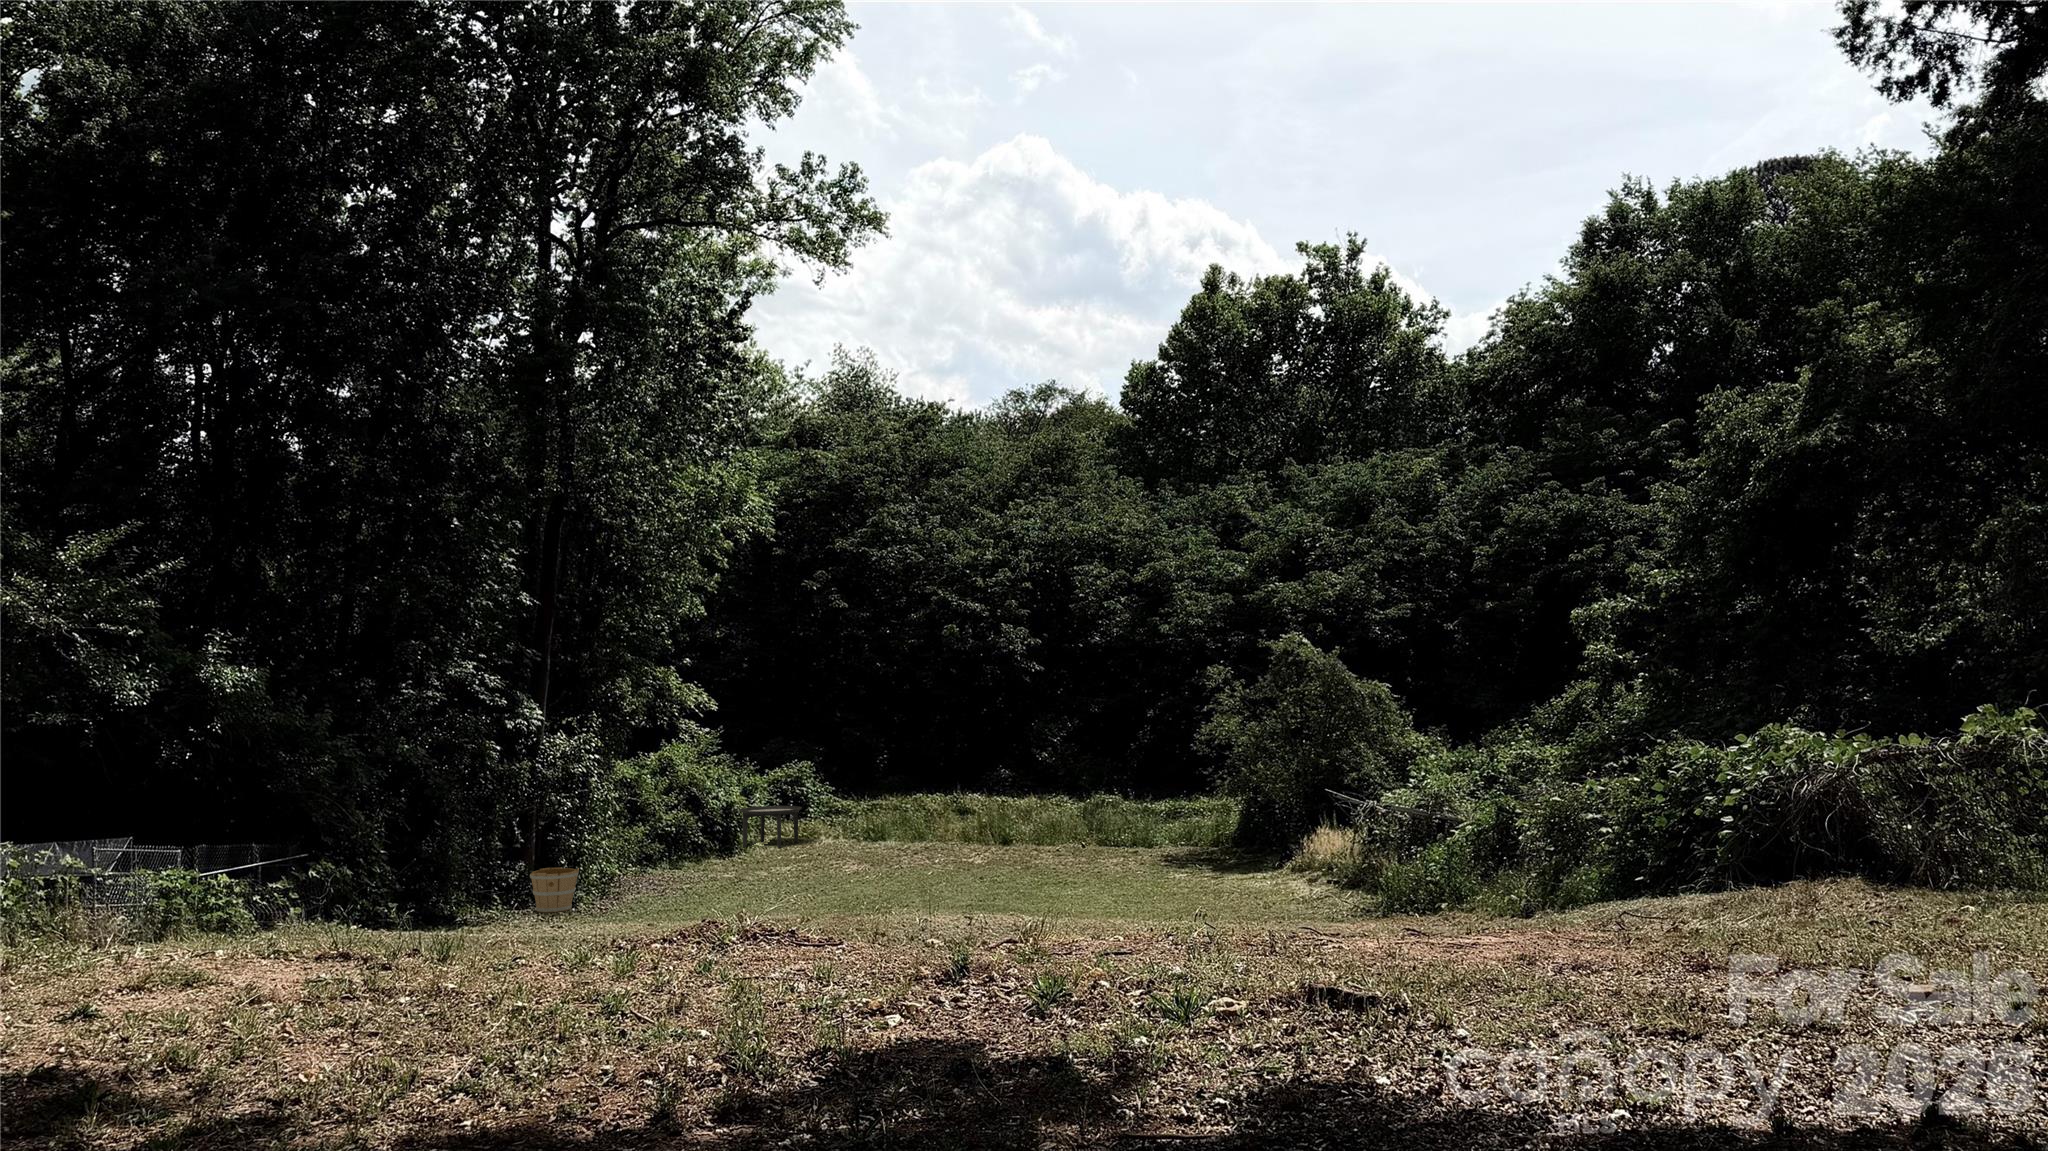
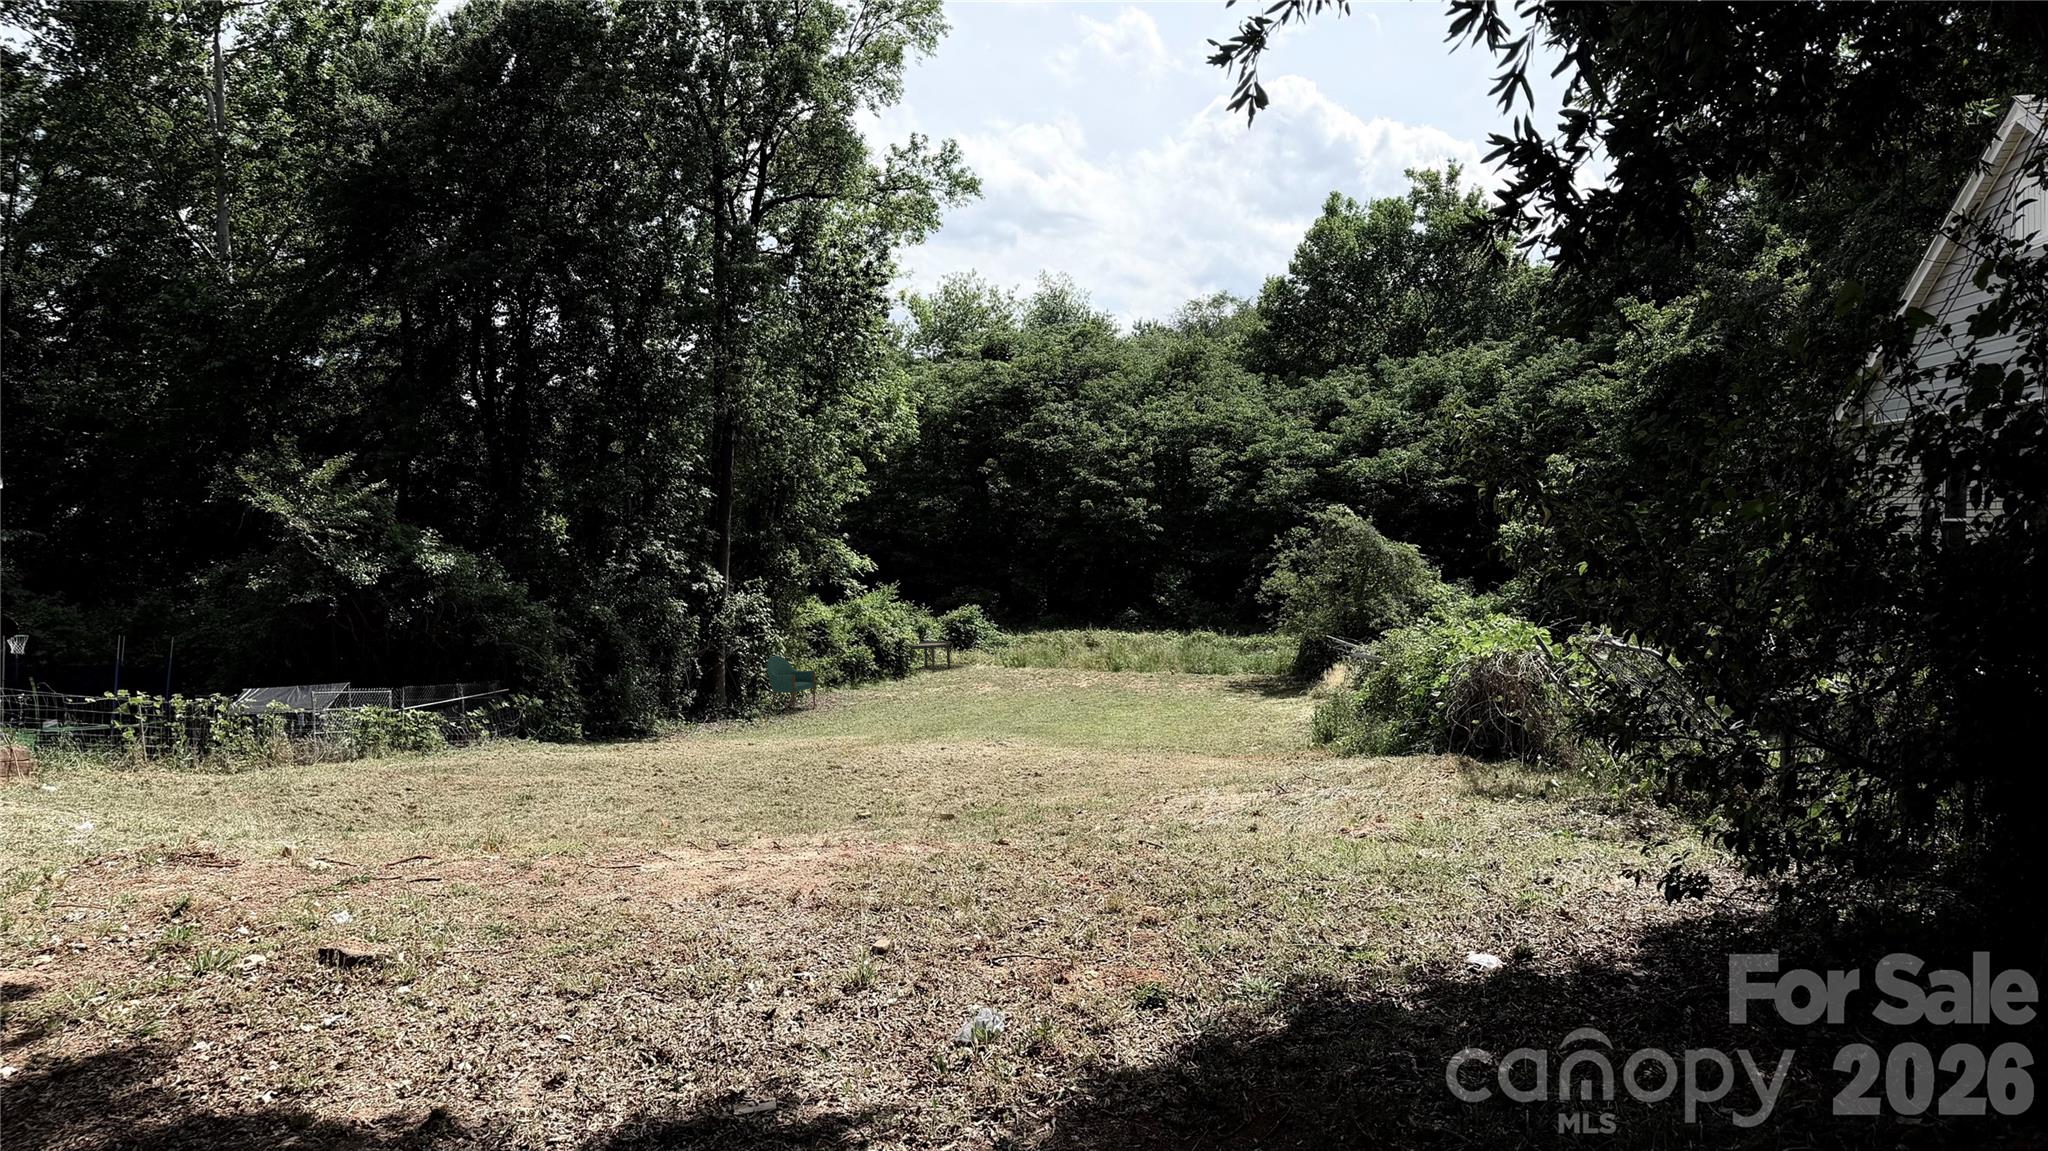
chair: none [593,821,659,900] -> present [767,656,815,712]
wooden bucket: present [530,867,579,913] -> none [717,689,752,721]

